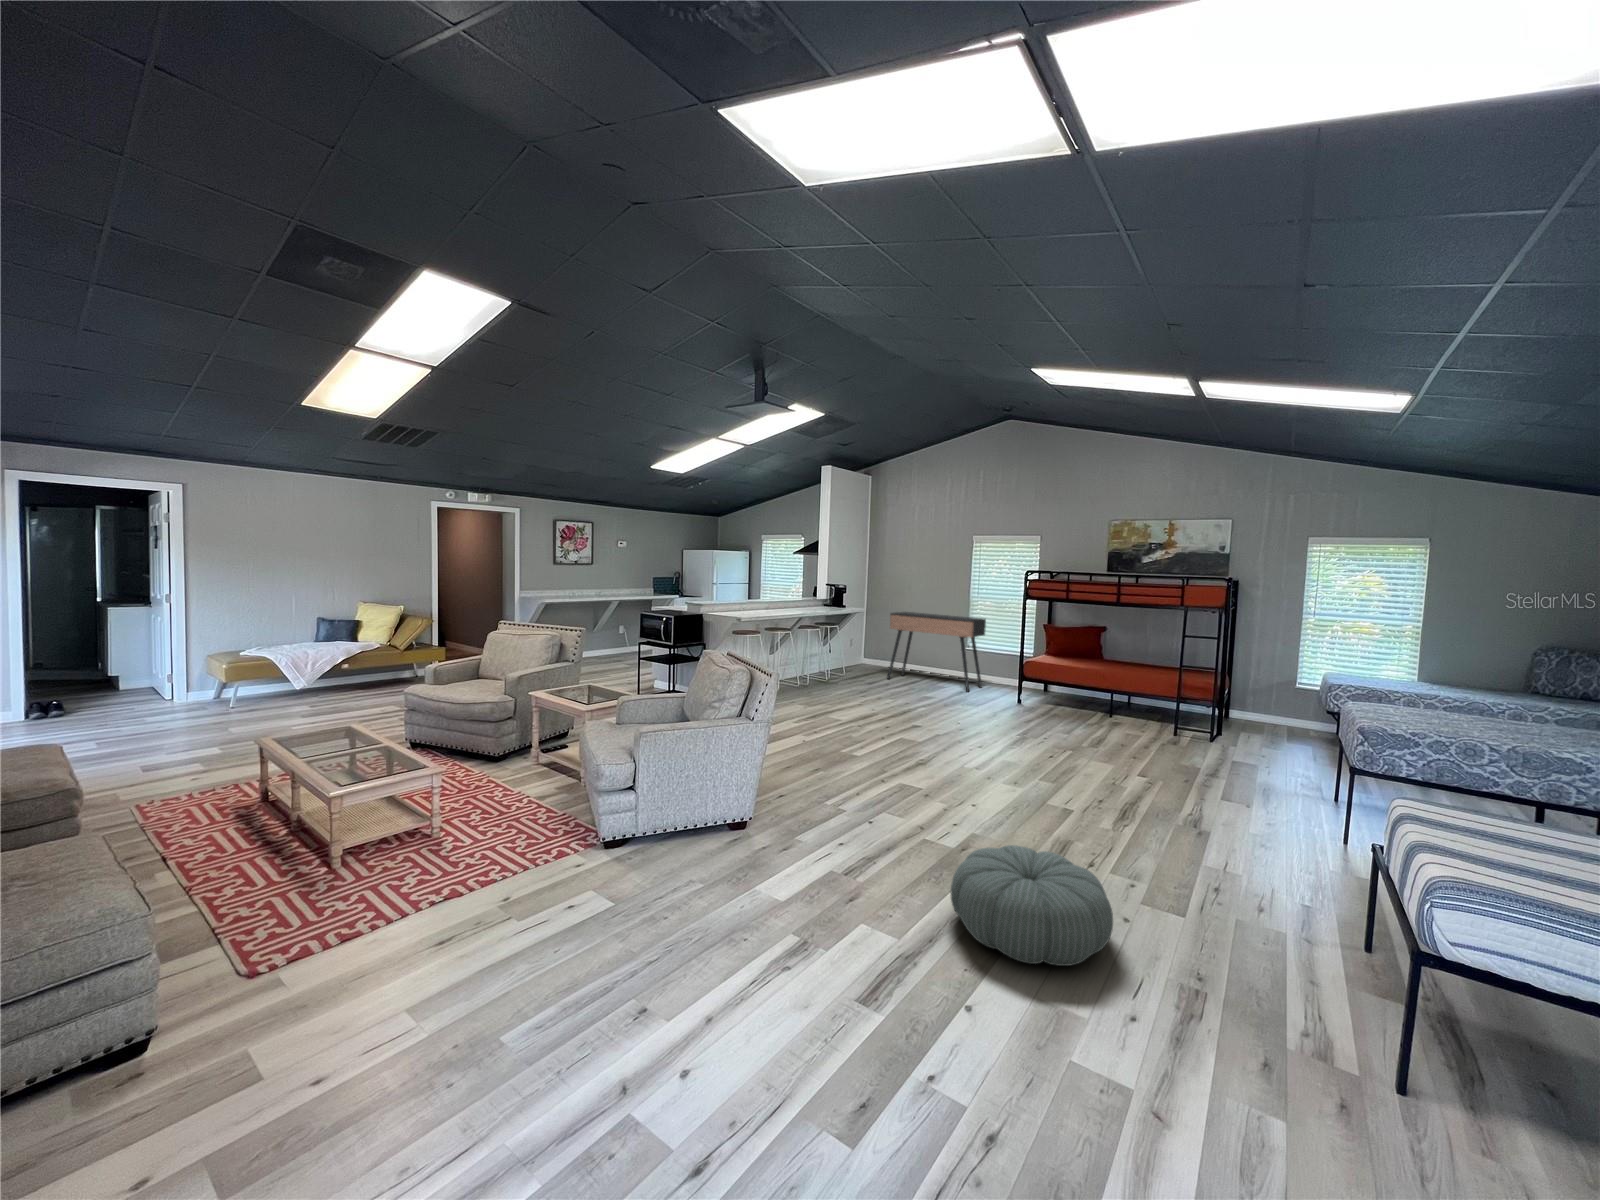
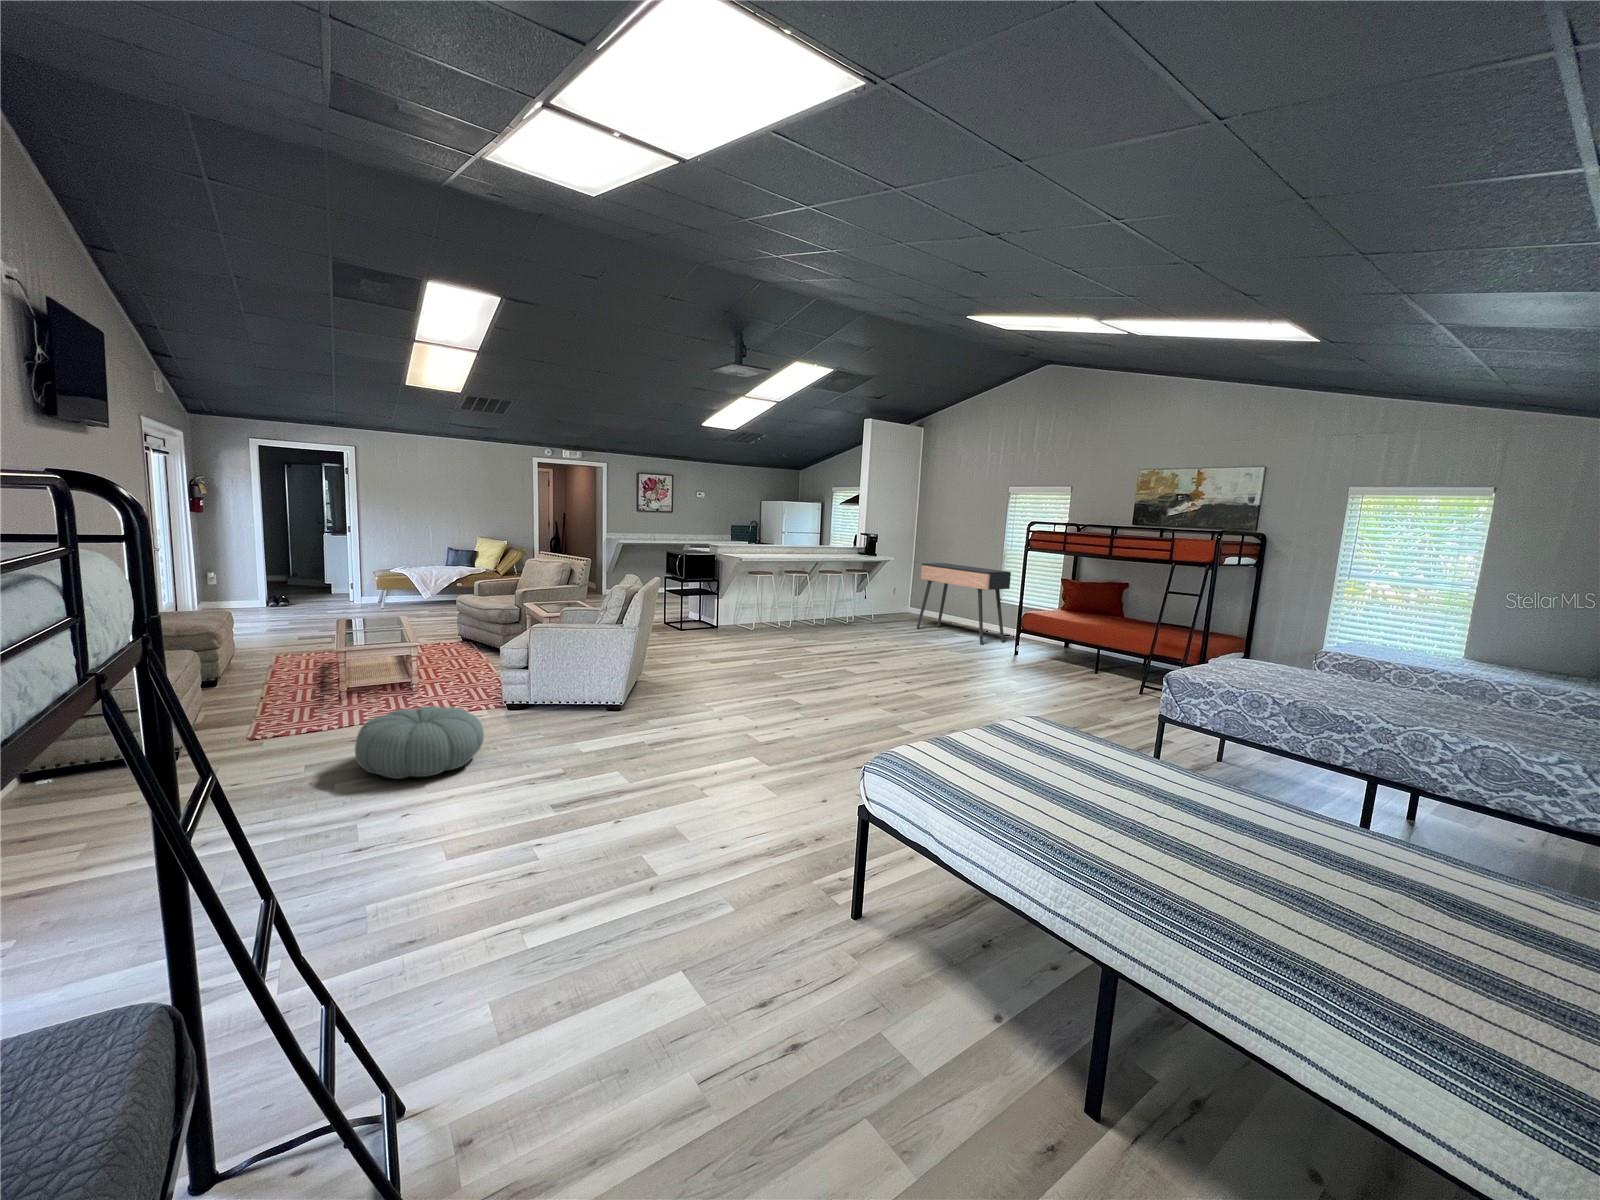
pouf: present [950,845,1113,966] -> present [355,706,484,779]

